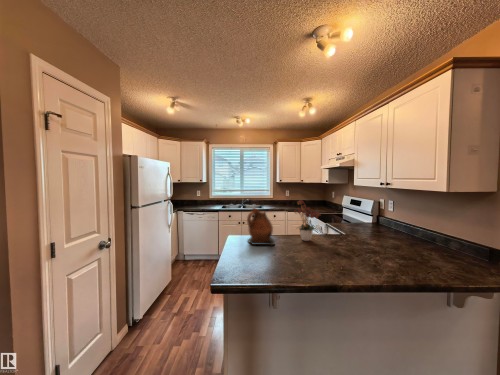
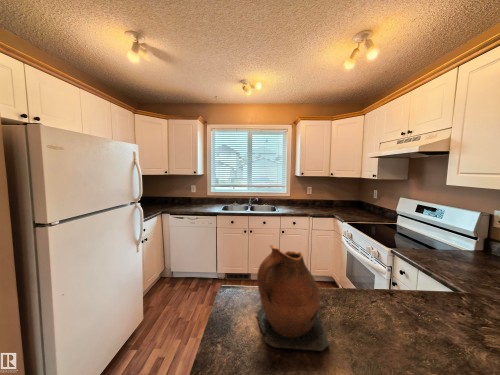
flower arrangement: present [294,200,320,241] -> none [365,221,447,323]

